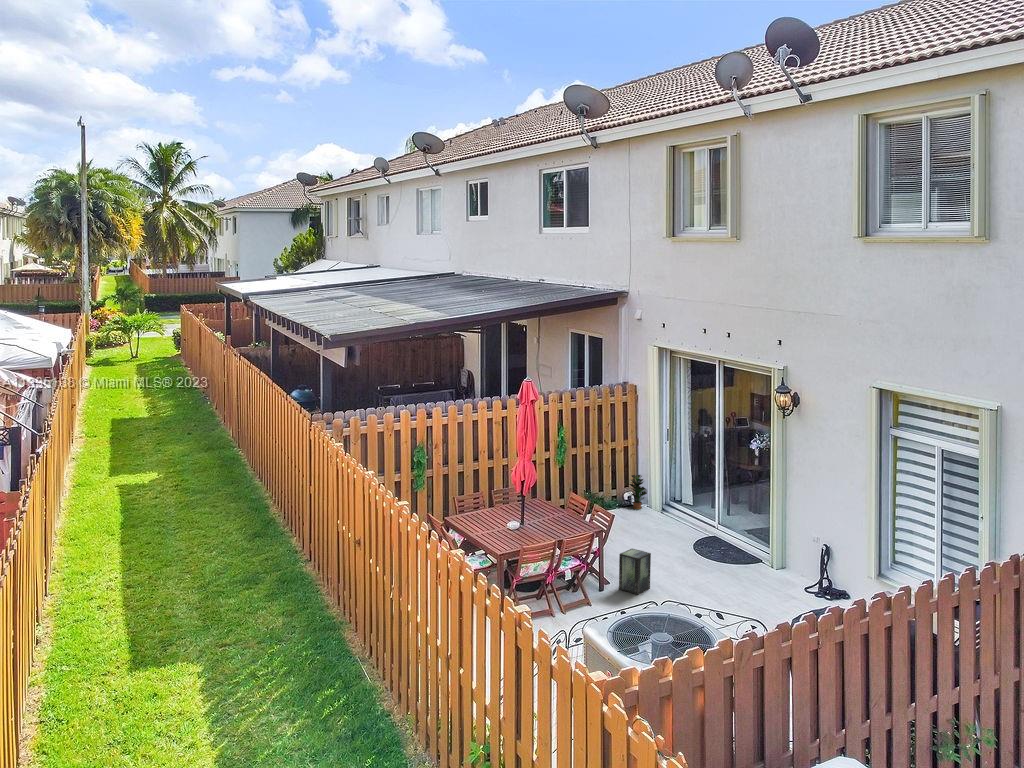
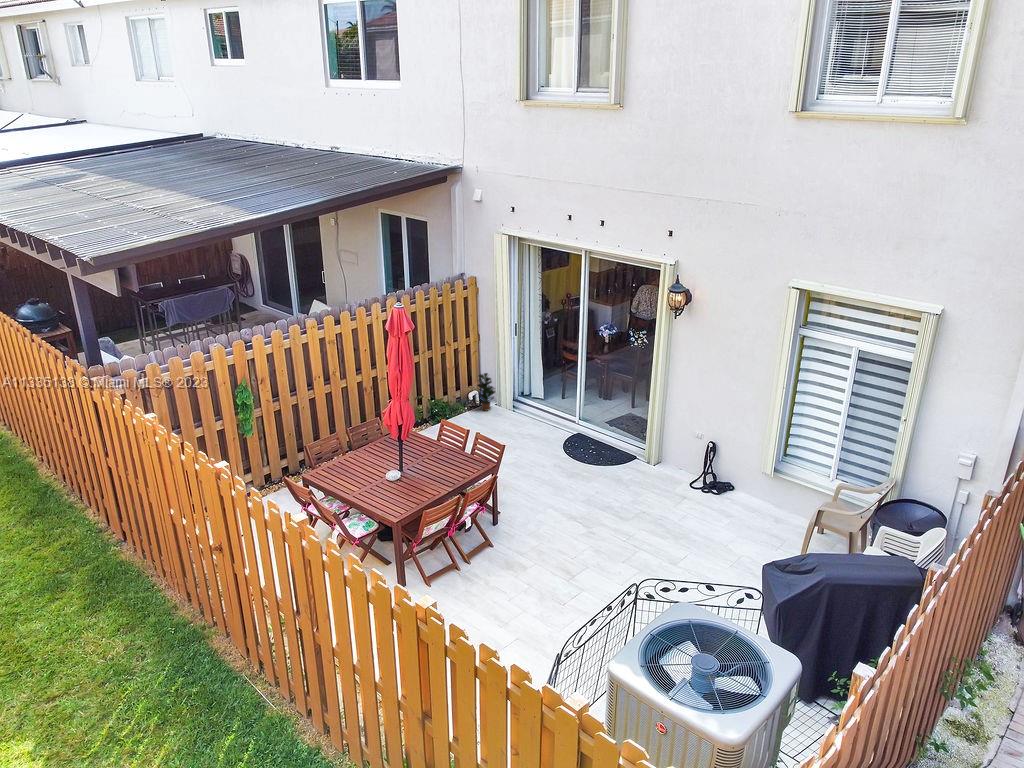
storage box: present [619,549,651,595] -> none [522,482,554,534]

